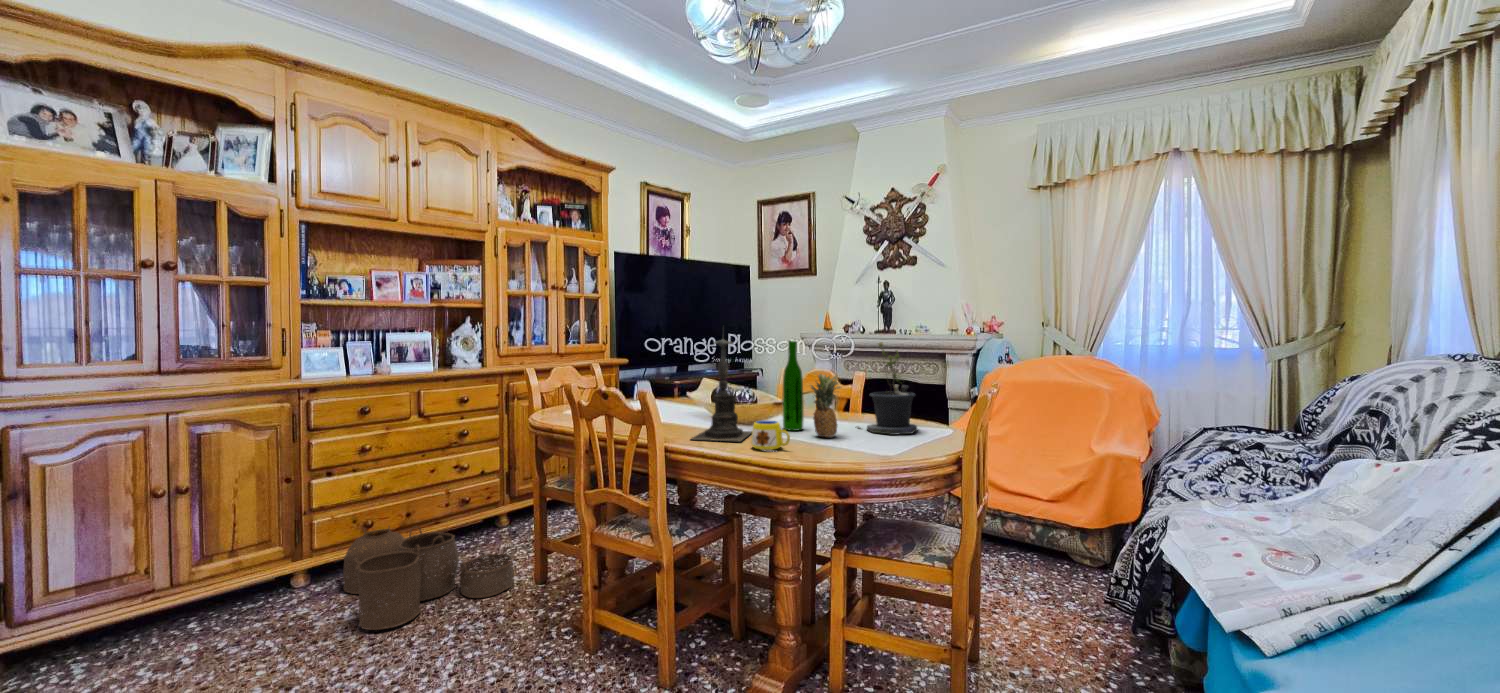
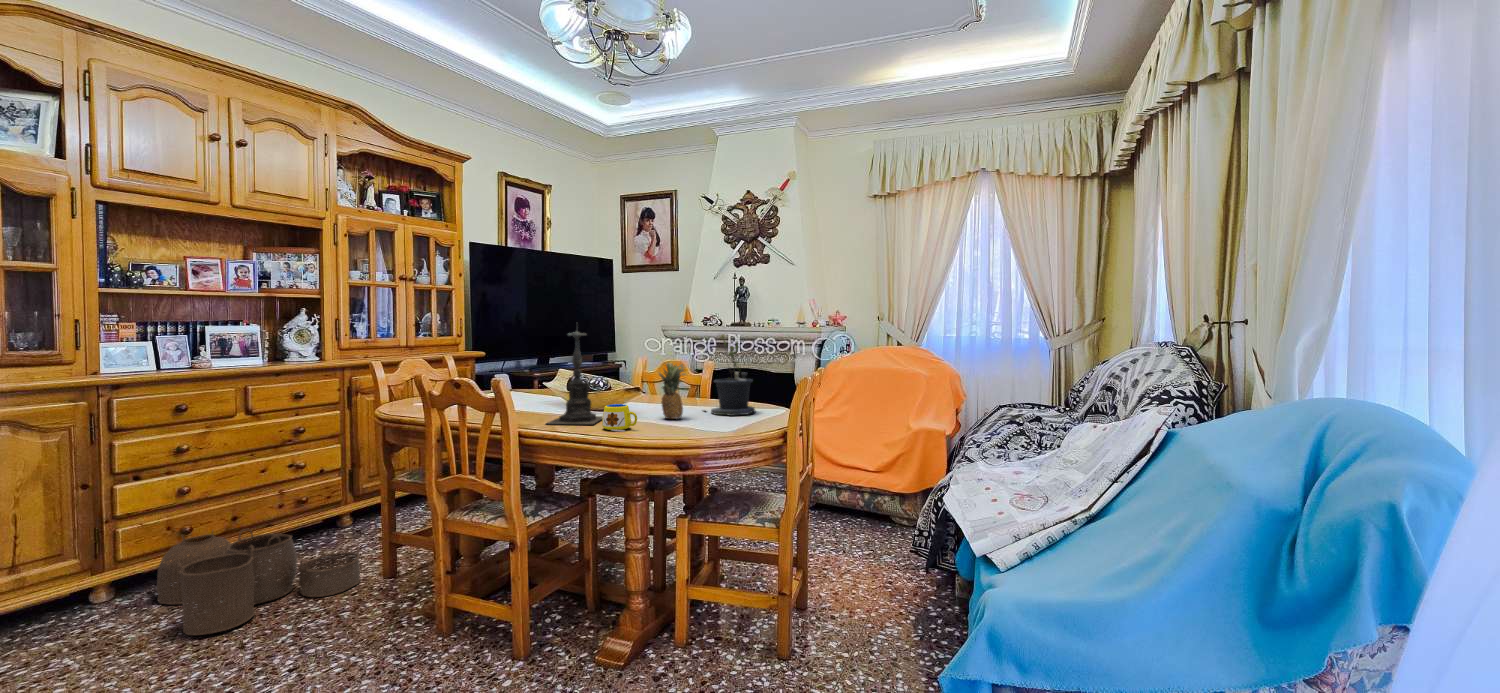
wine bottle: present [782,341,804,431] -> none [635,333,654,415]

